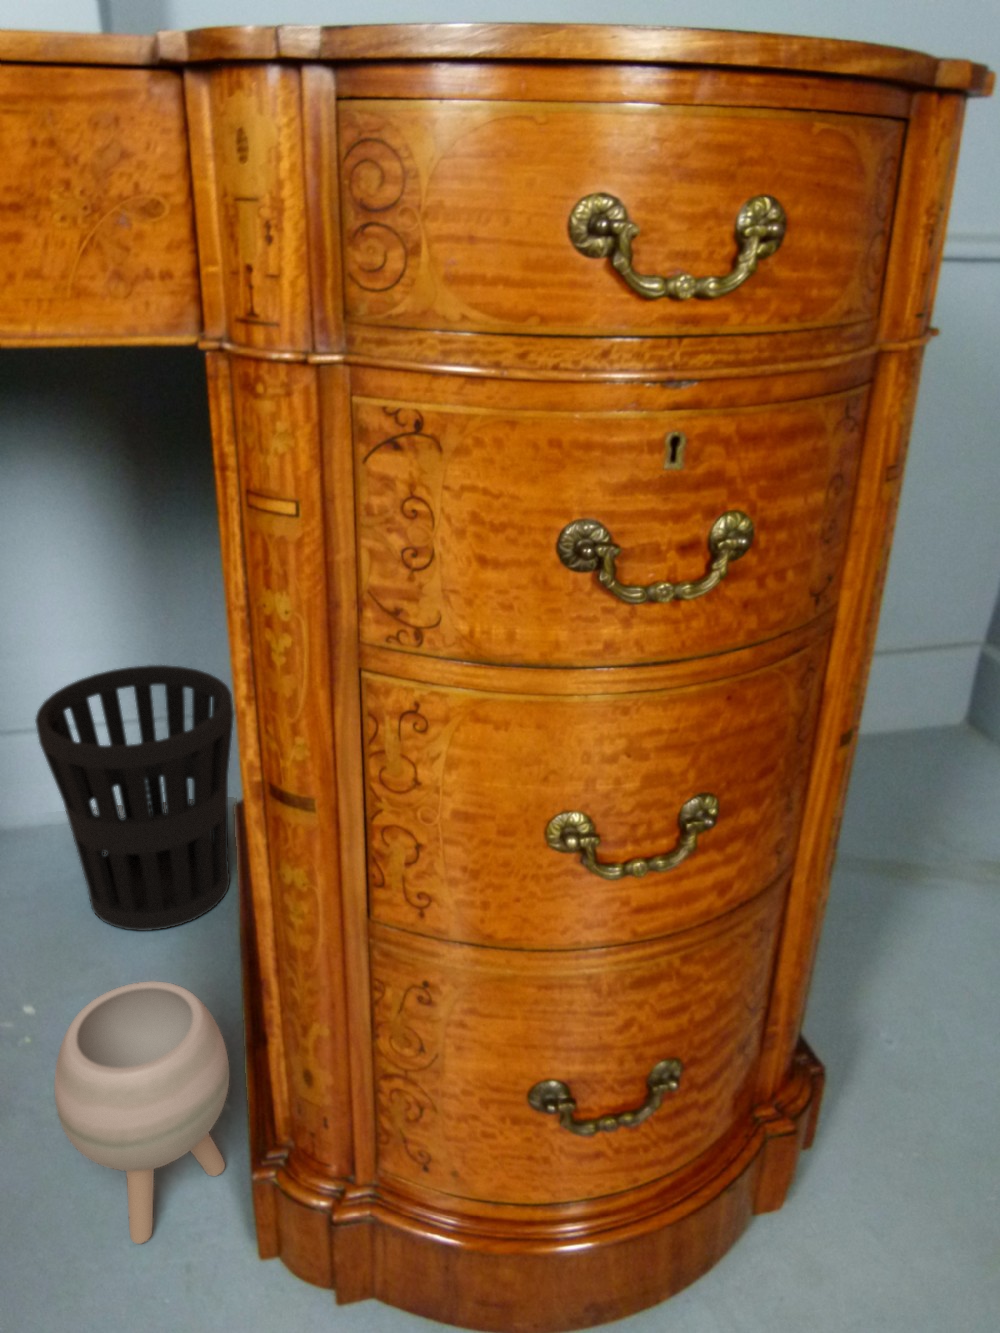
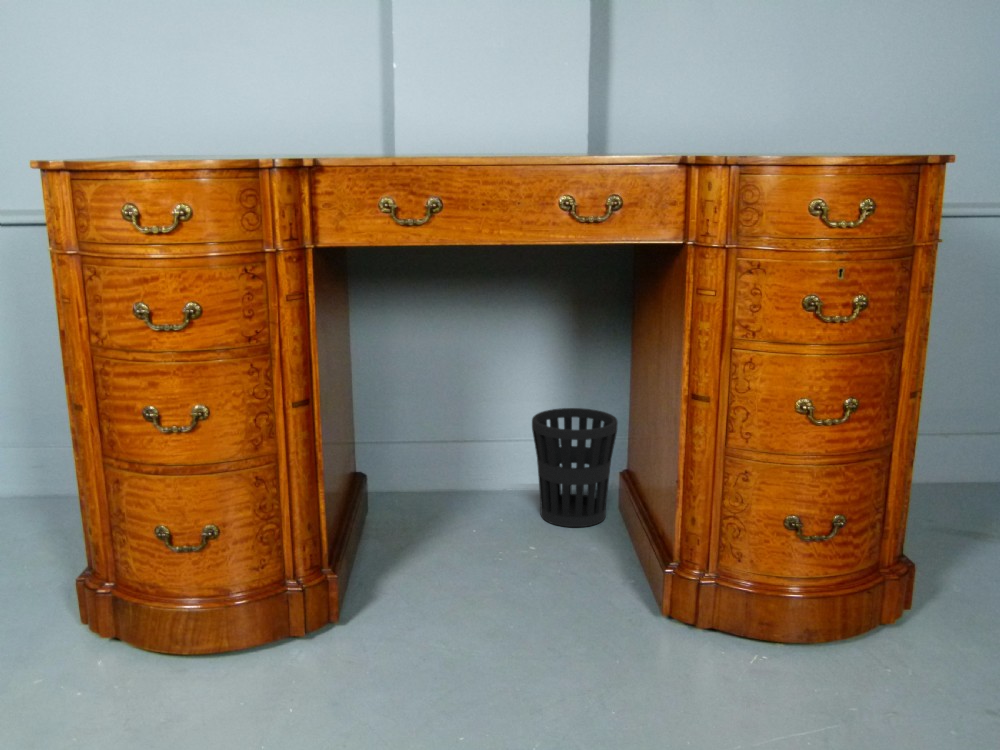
planter: present [55,981,229,1244] -> none [581,503,648,609]

